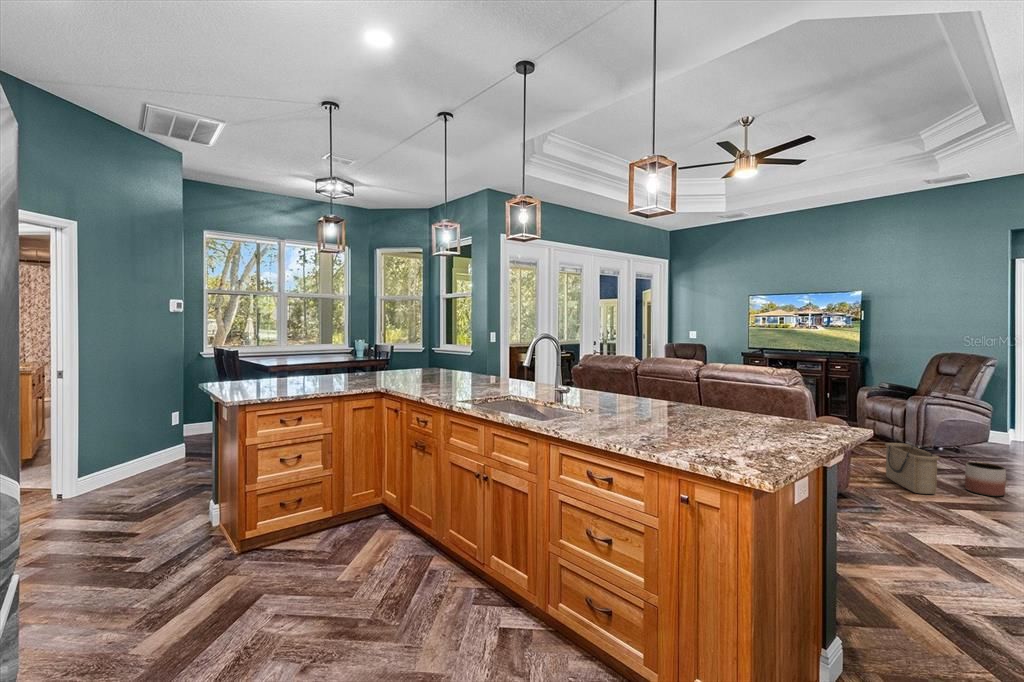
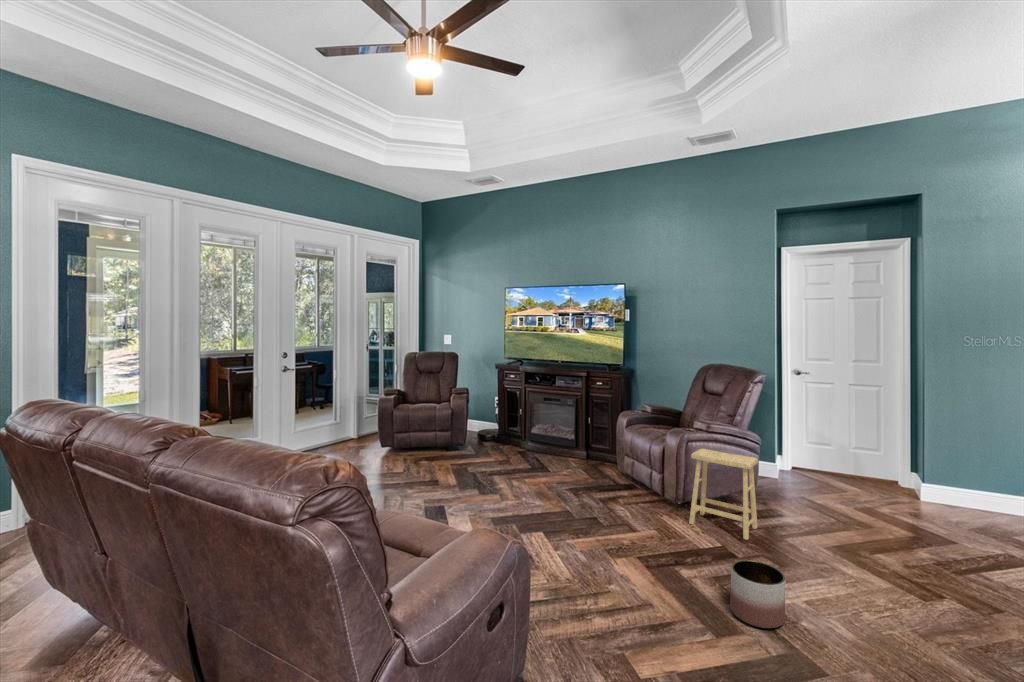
footstool: none [929,409,988,468] -> present [689,449,758,540]
basket: present [885,443,939,494] -> none [621,531,692,643]

